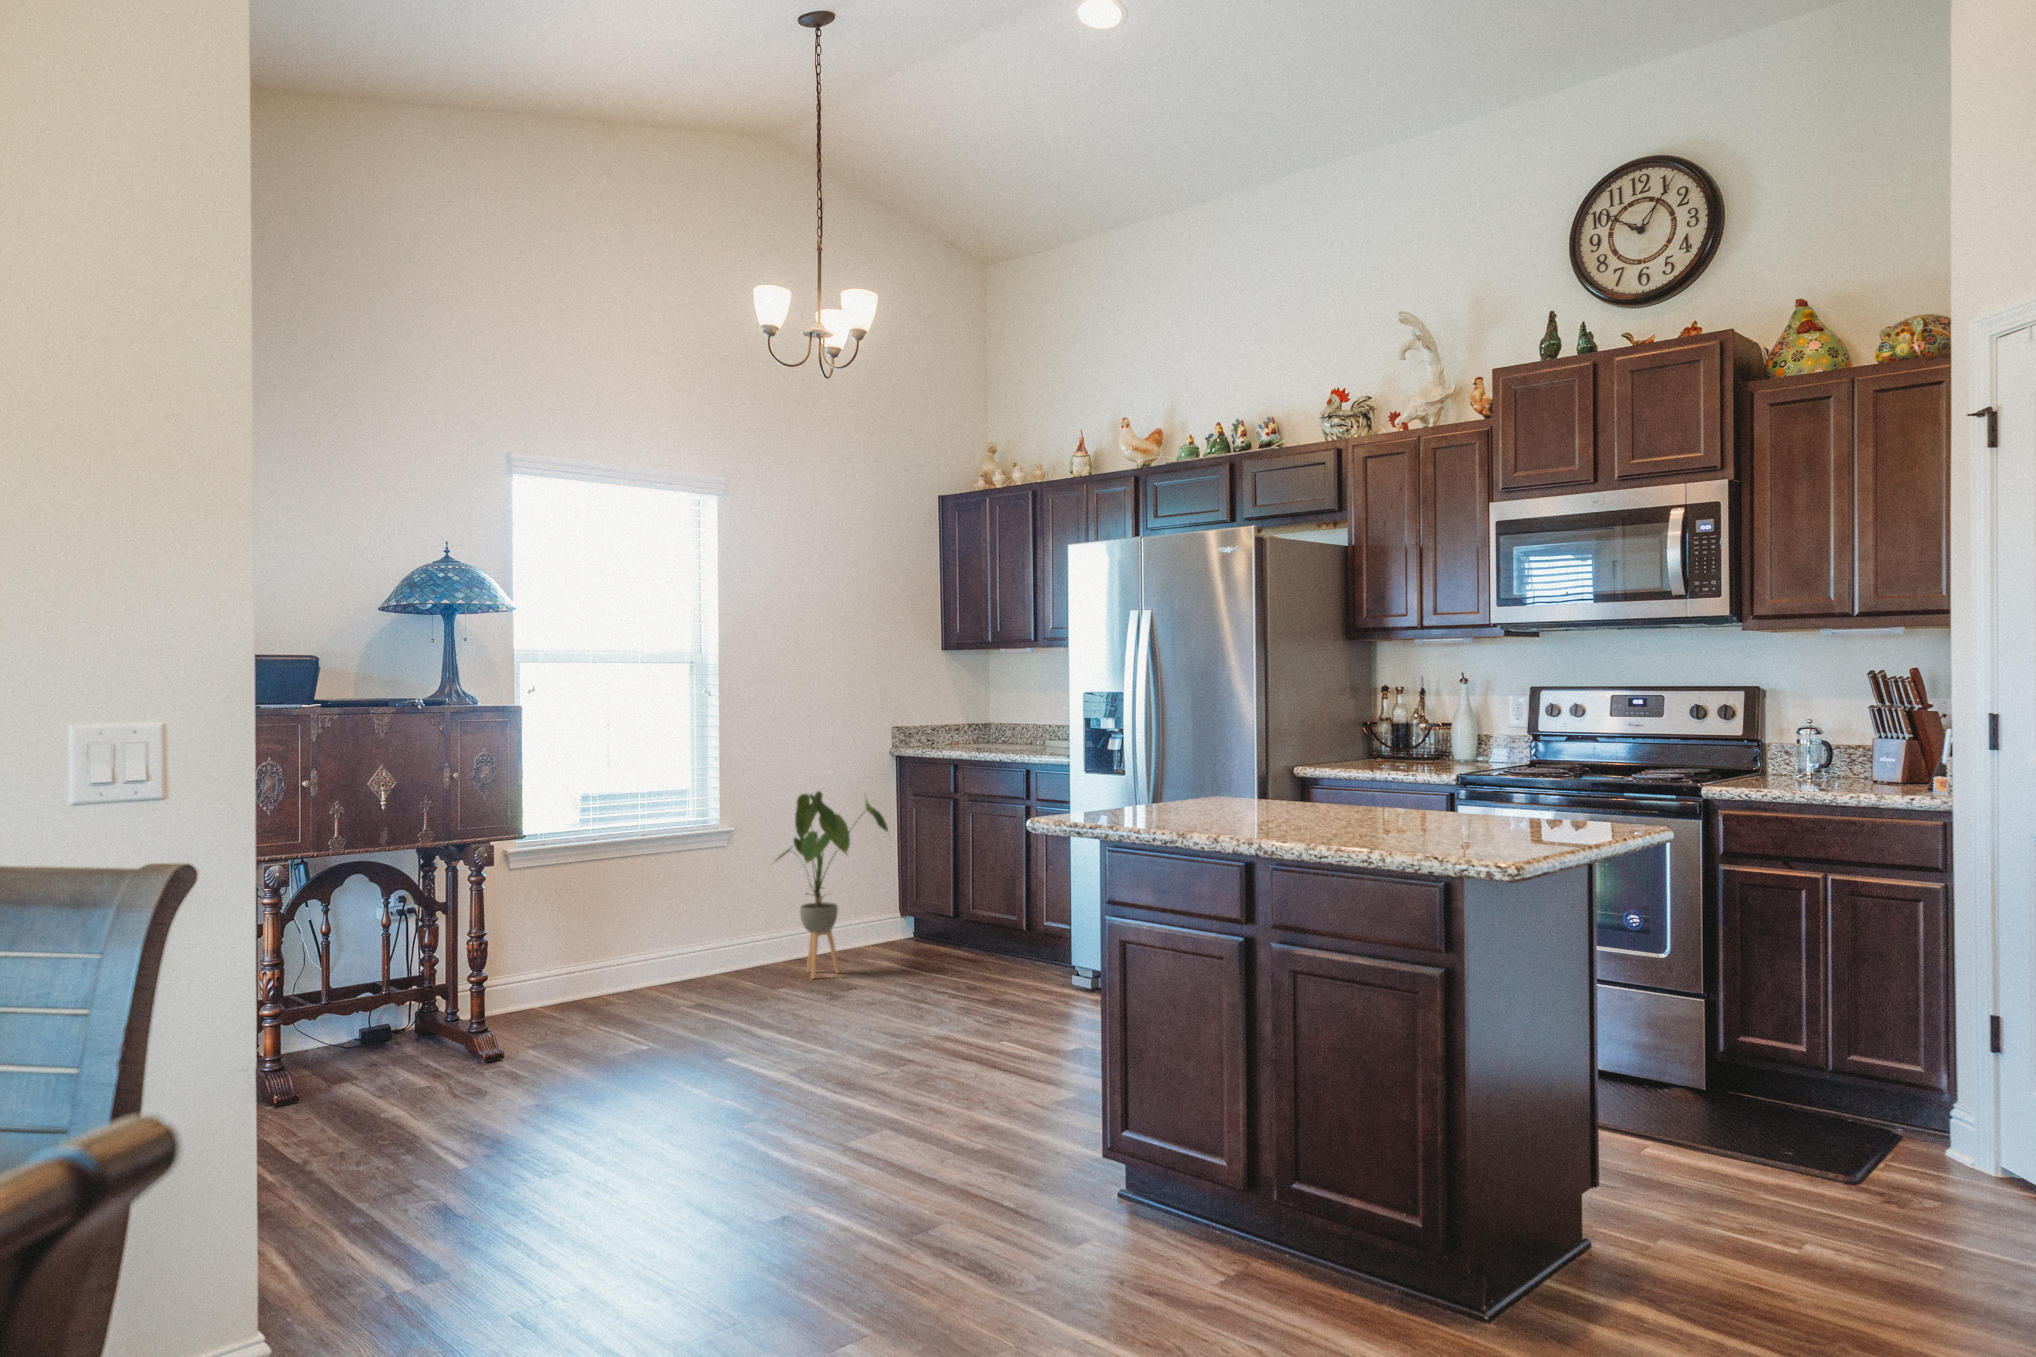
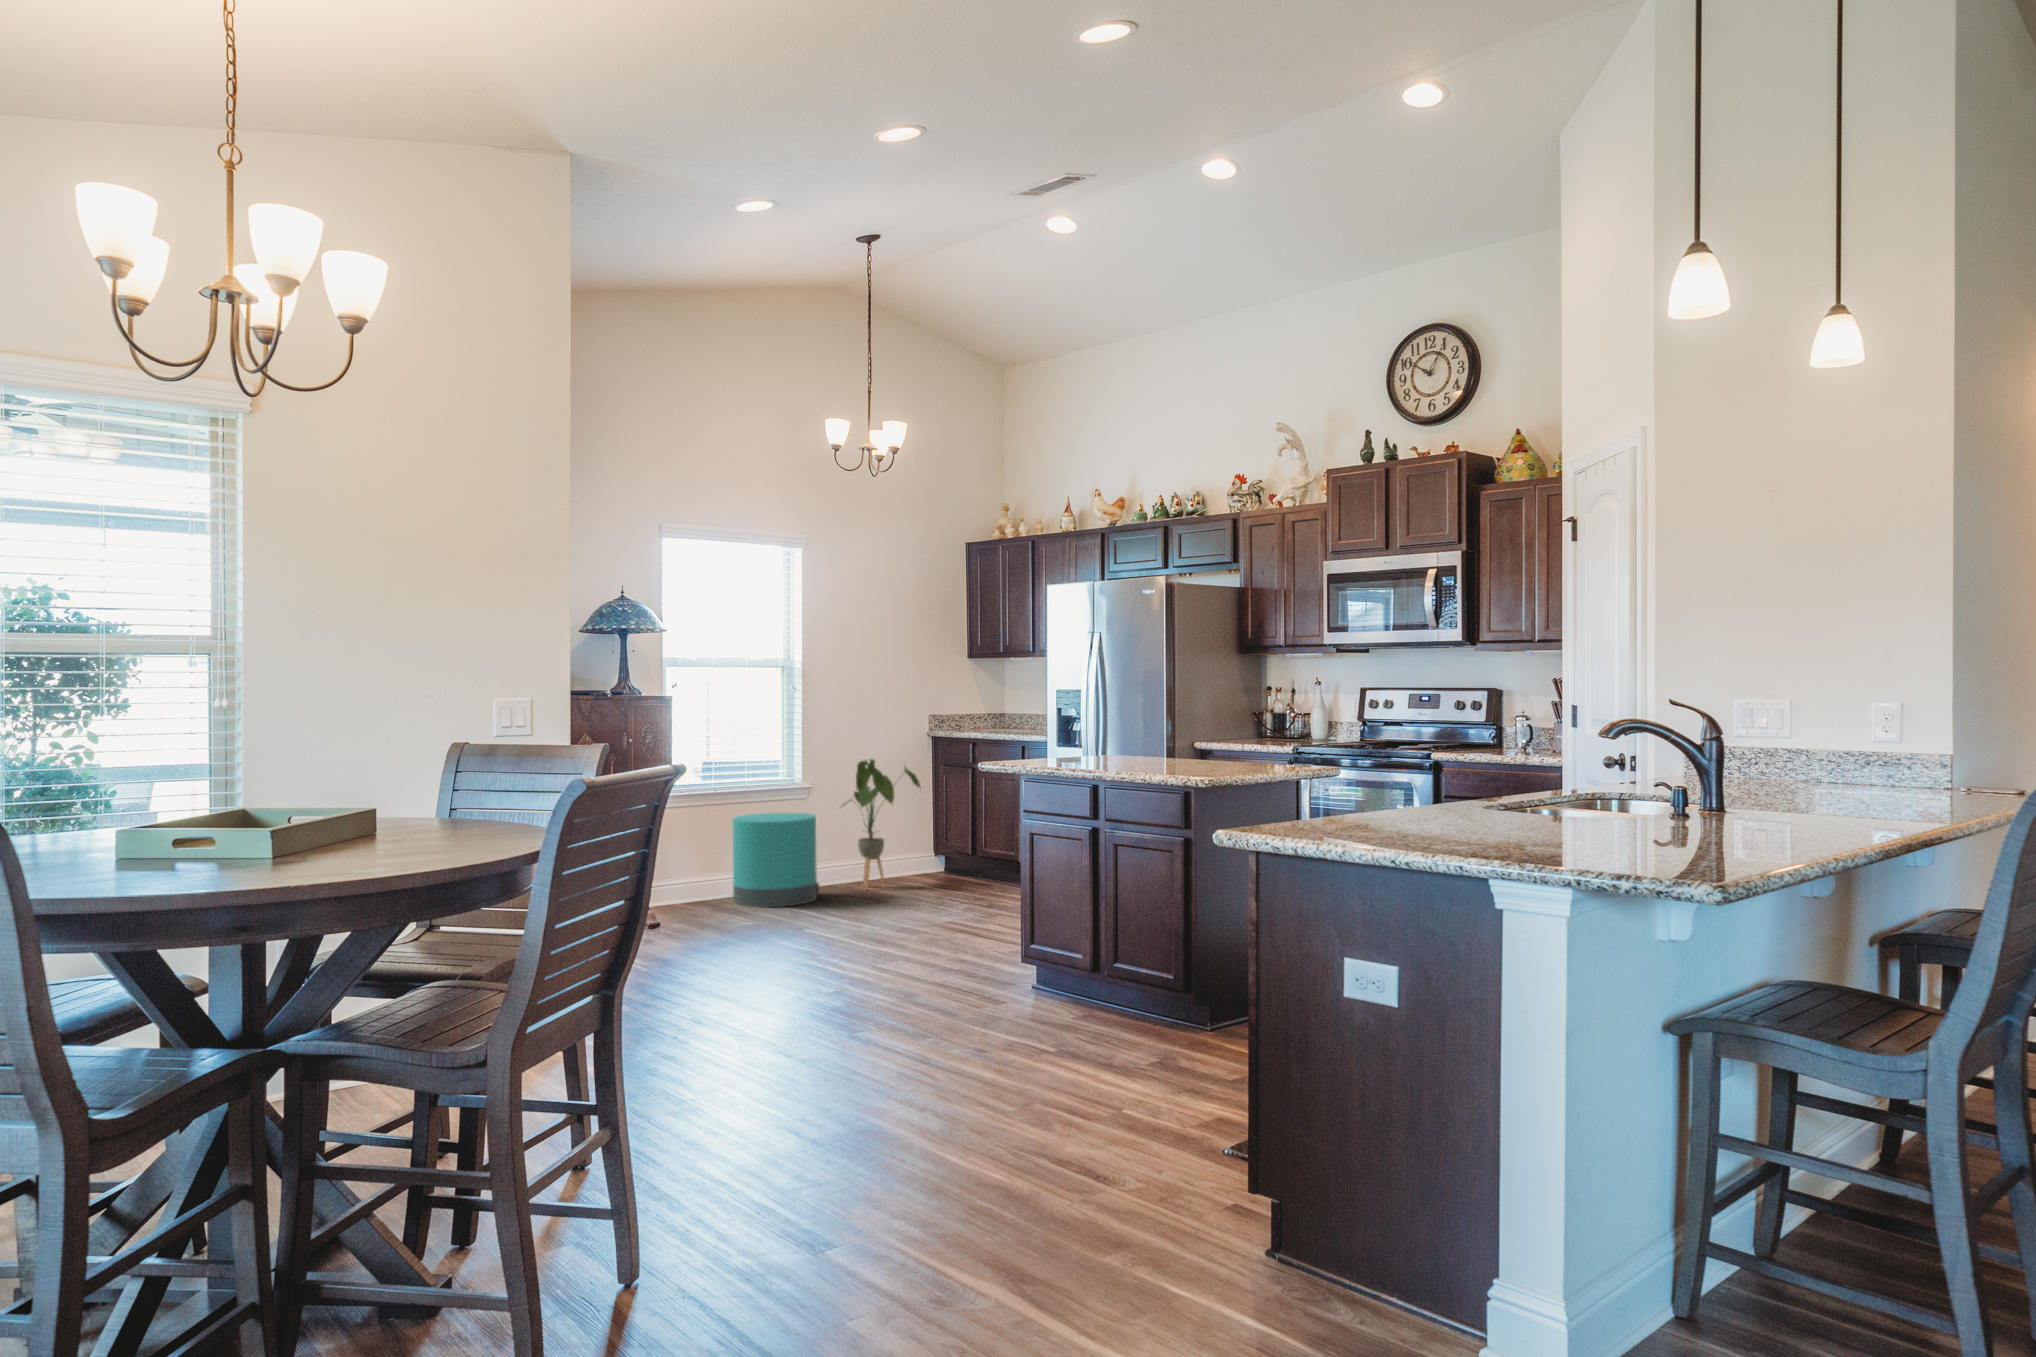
trash can: none [618,872,747,1017] -> present [732,813,820,907]

